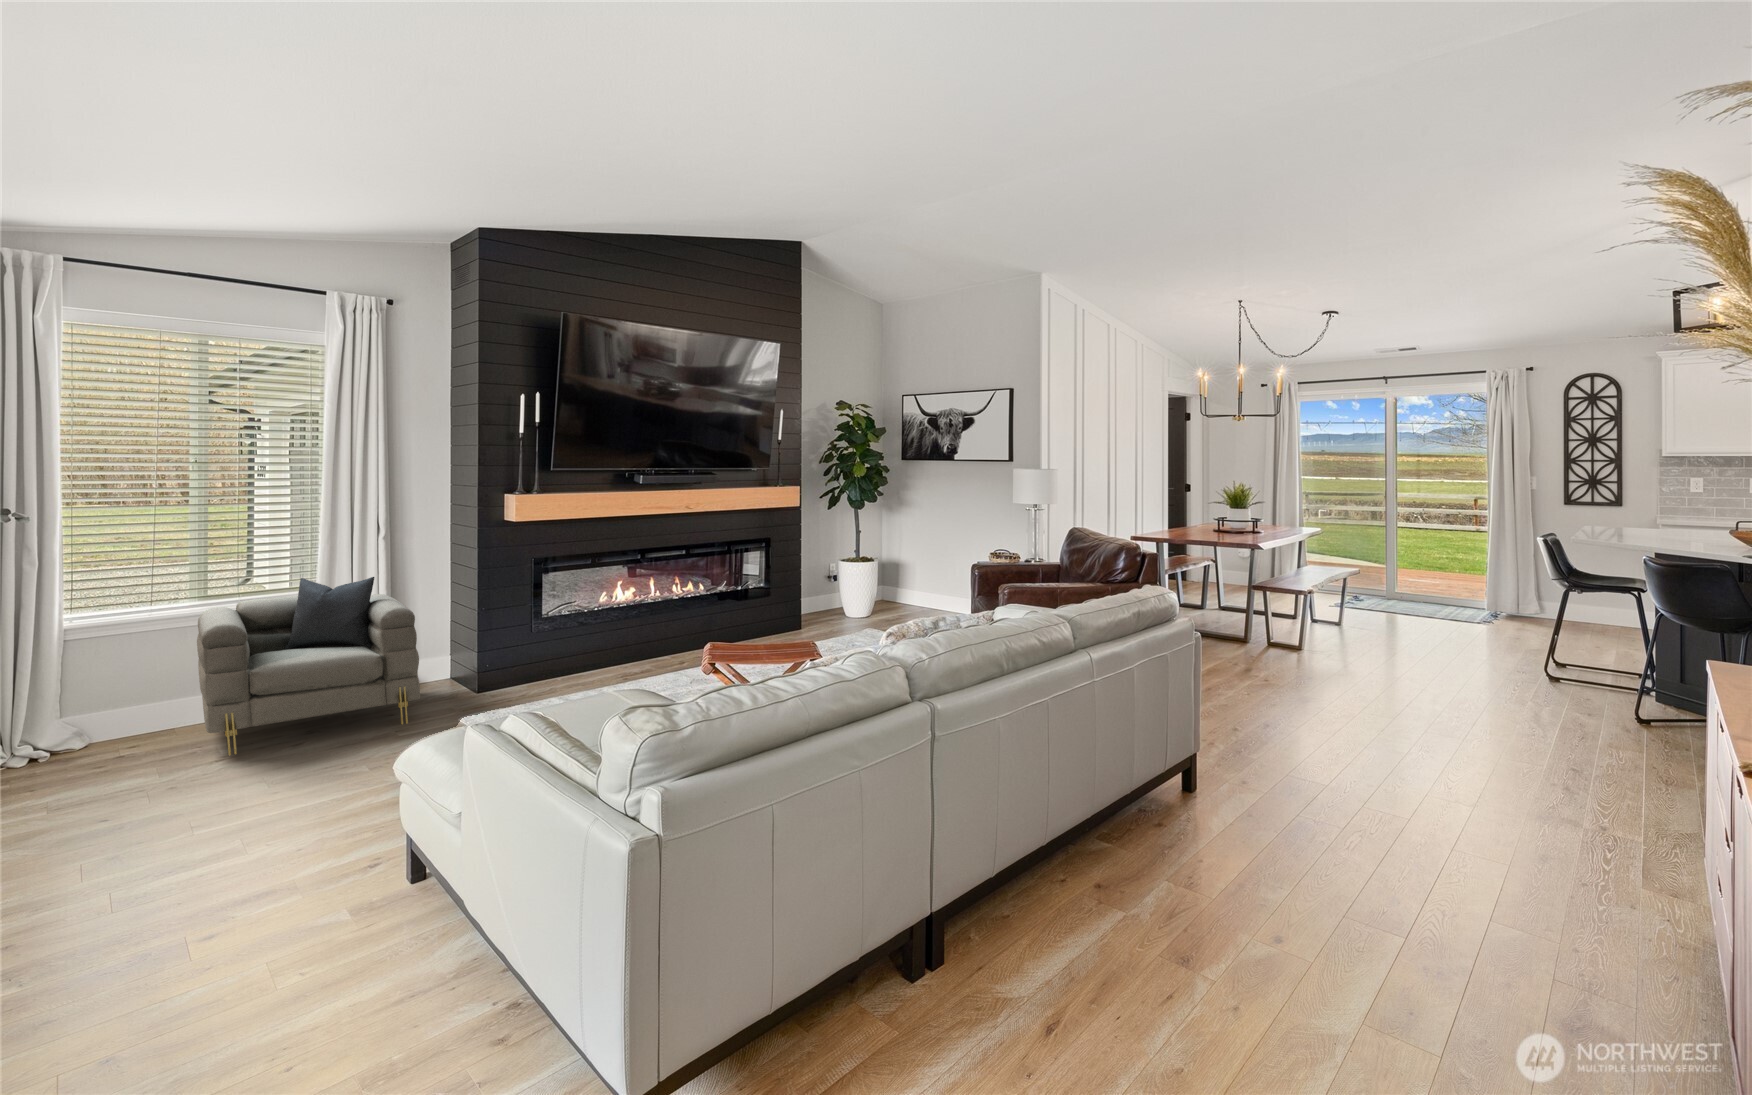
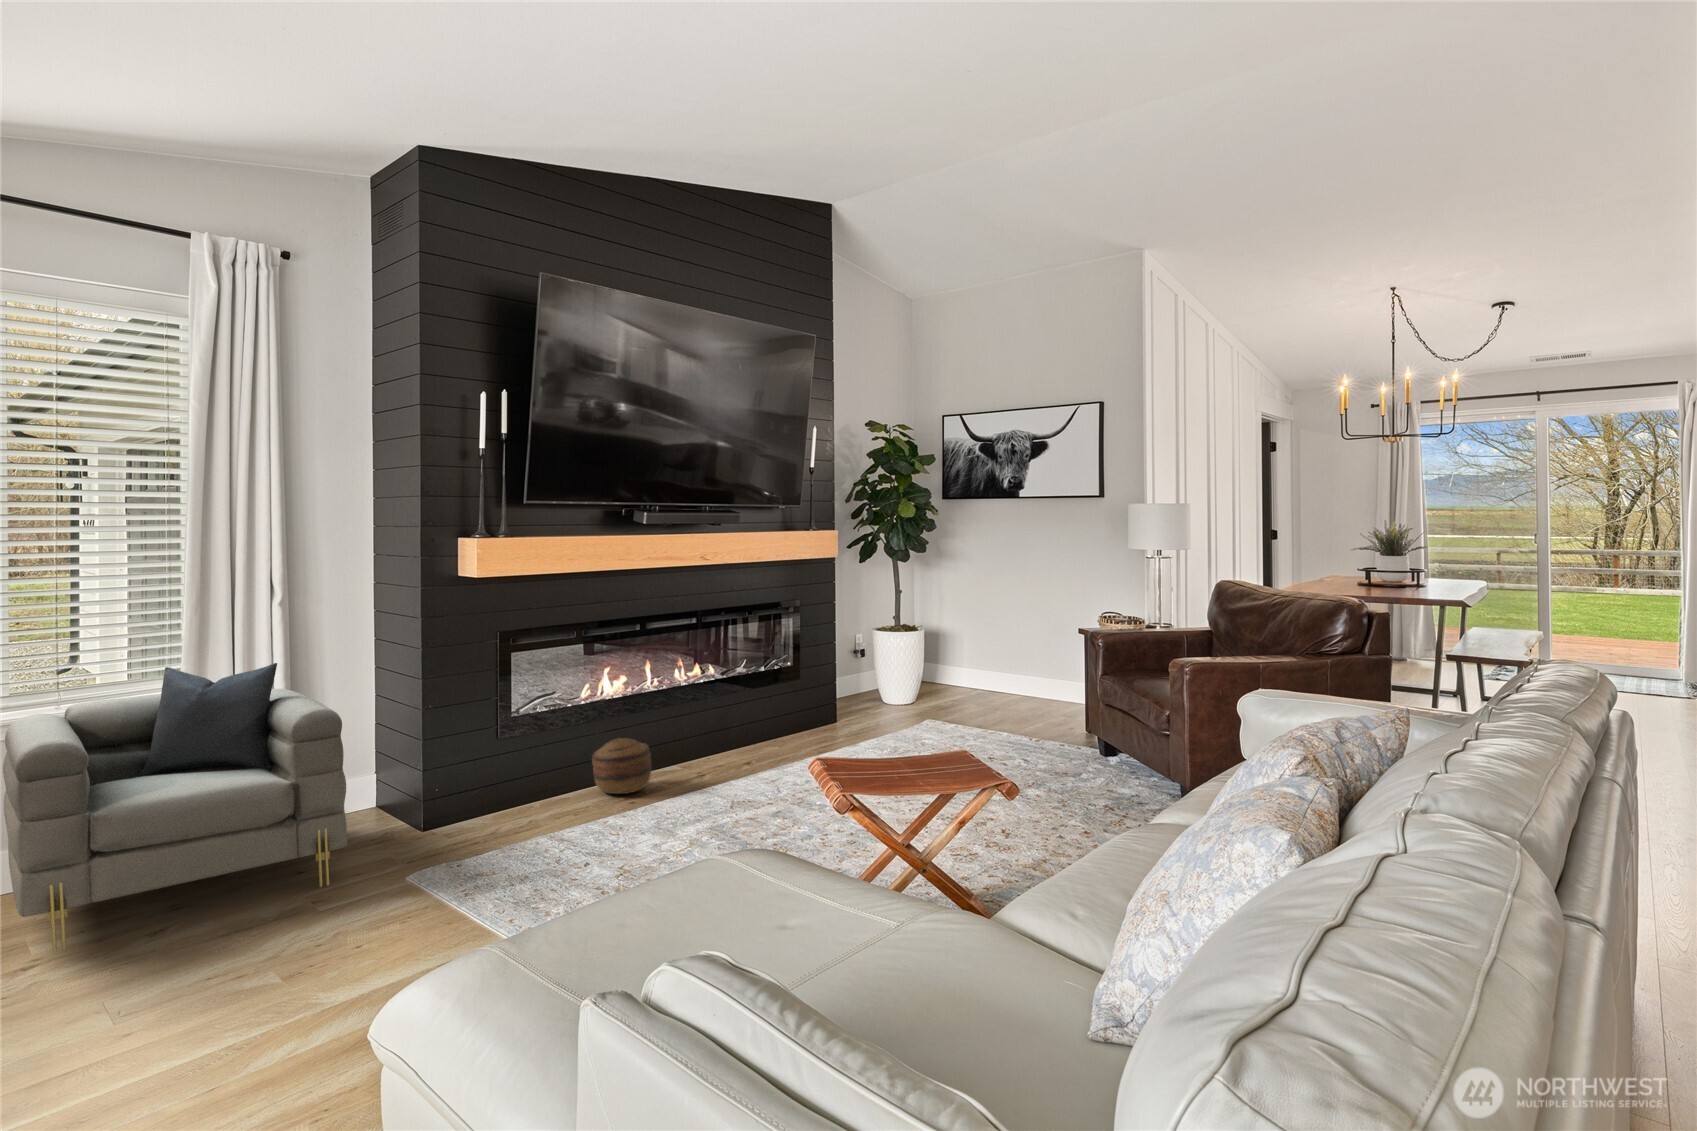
basket: none [602,634,645,673] -> present [592,738,651,794]

